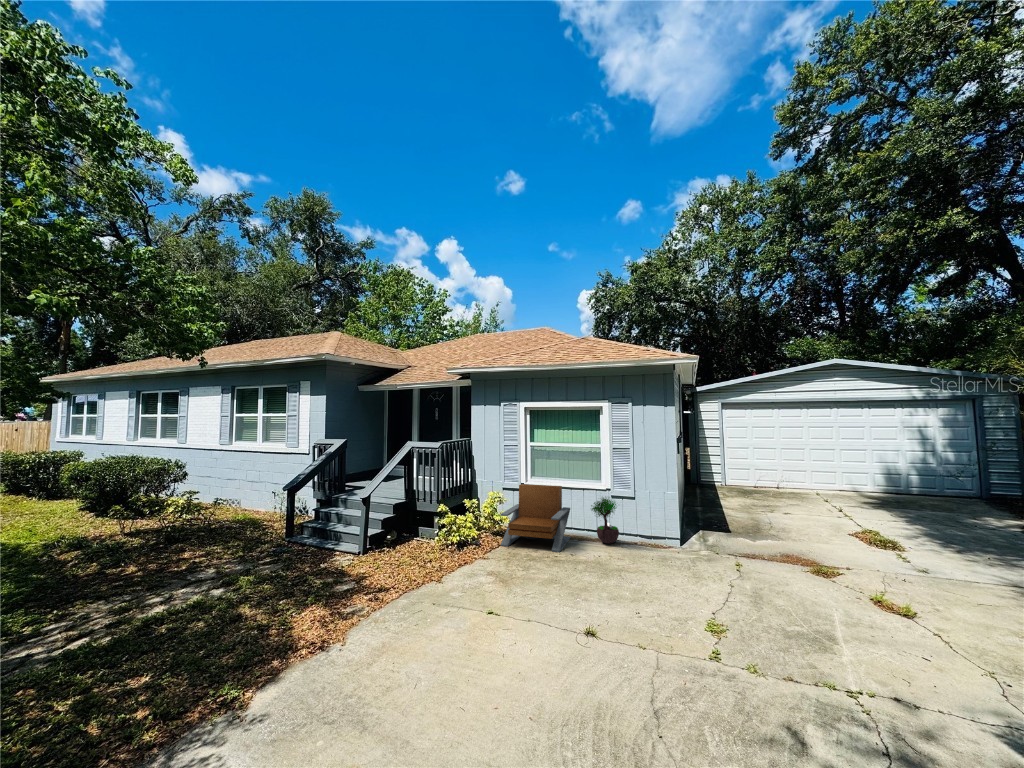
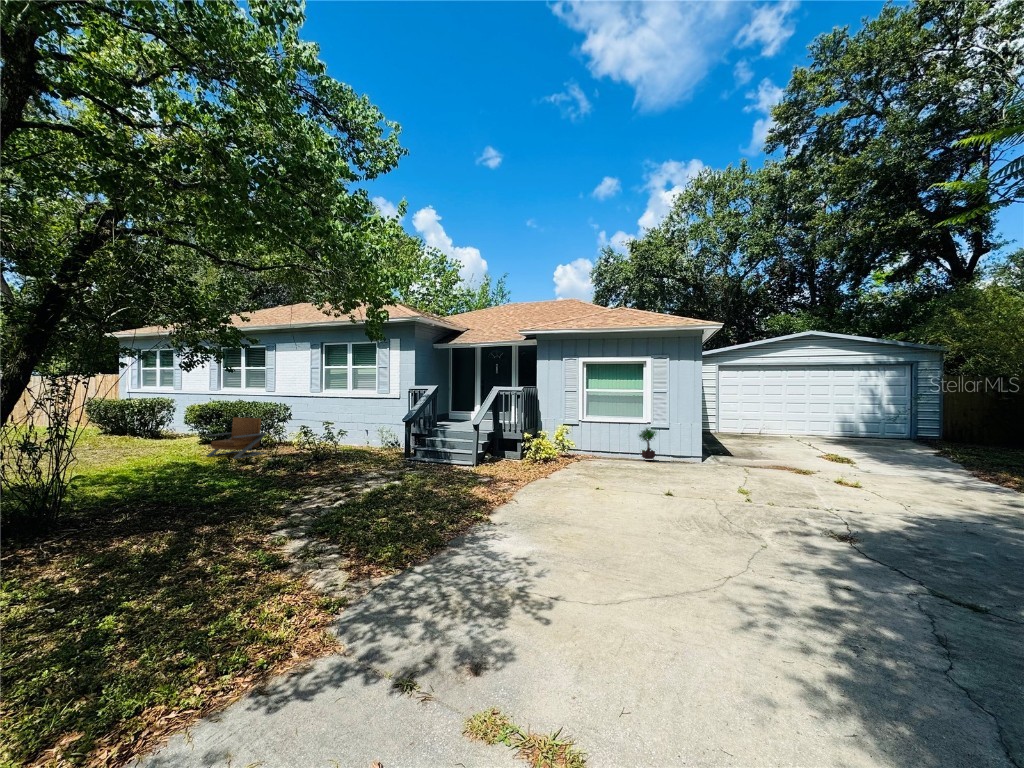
lounge chair: present [500,484,571,552] -> present [207,417,267,459]

